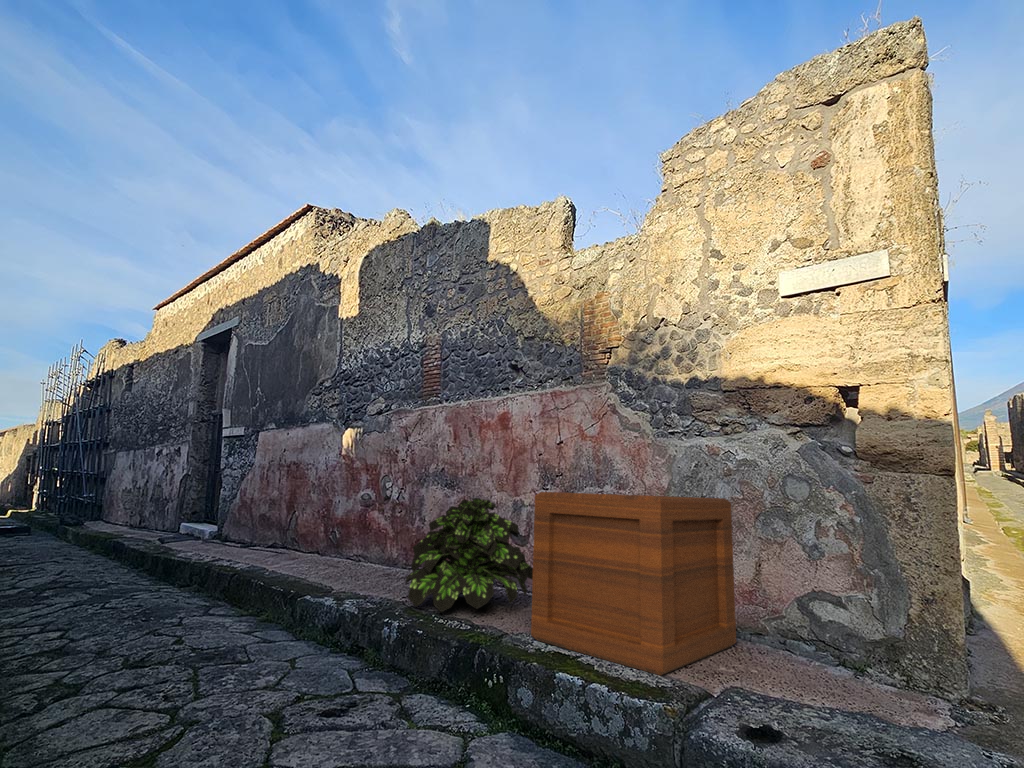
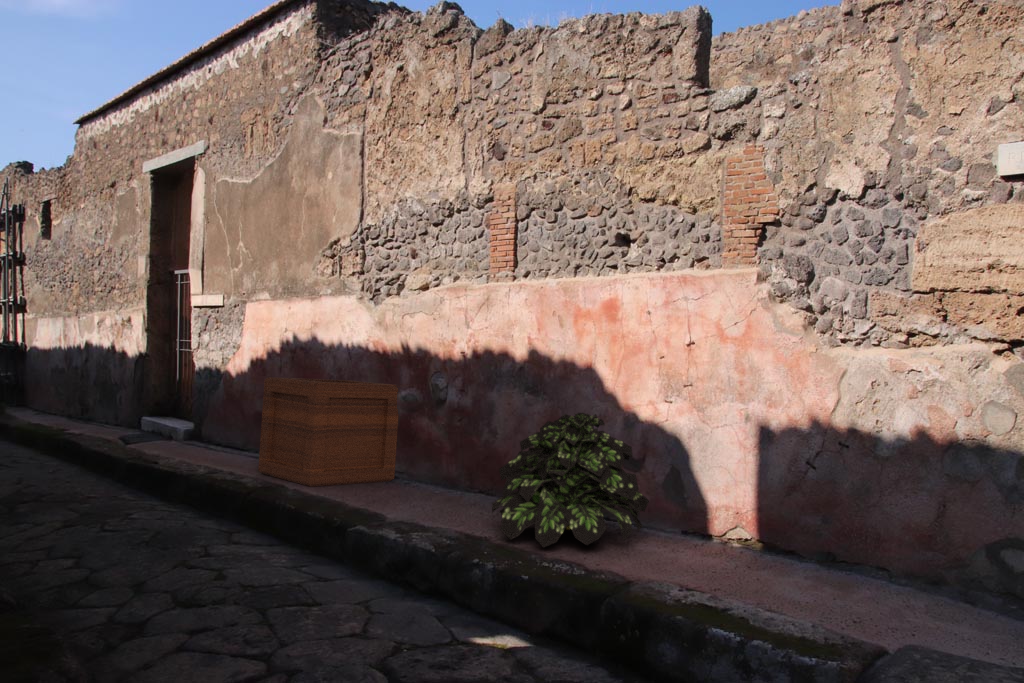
wooden crate: present [531,492,736,675] -> present [258,377,398,487]

